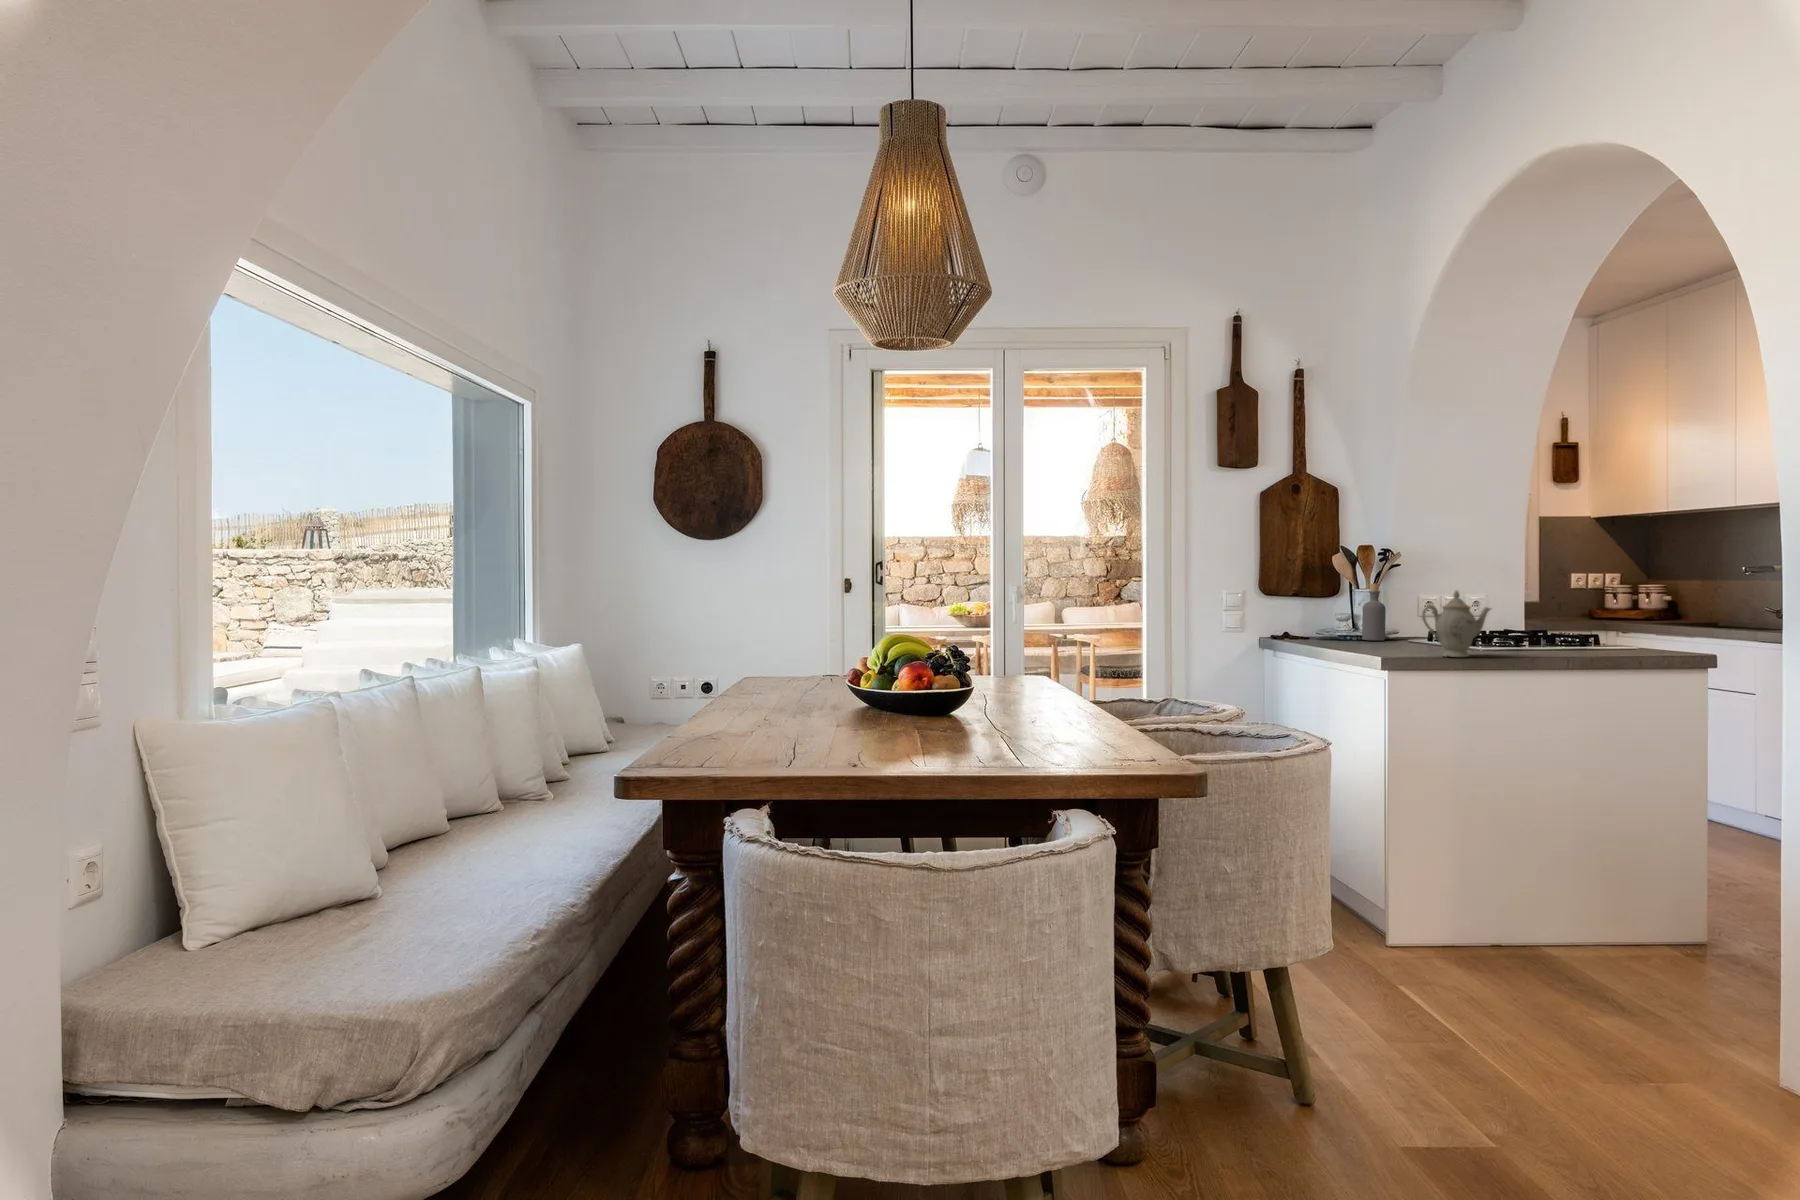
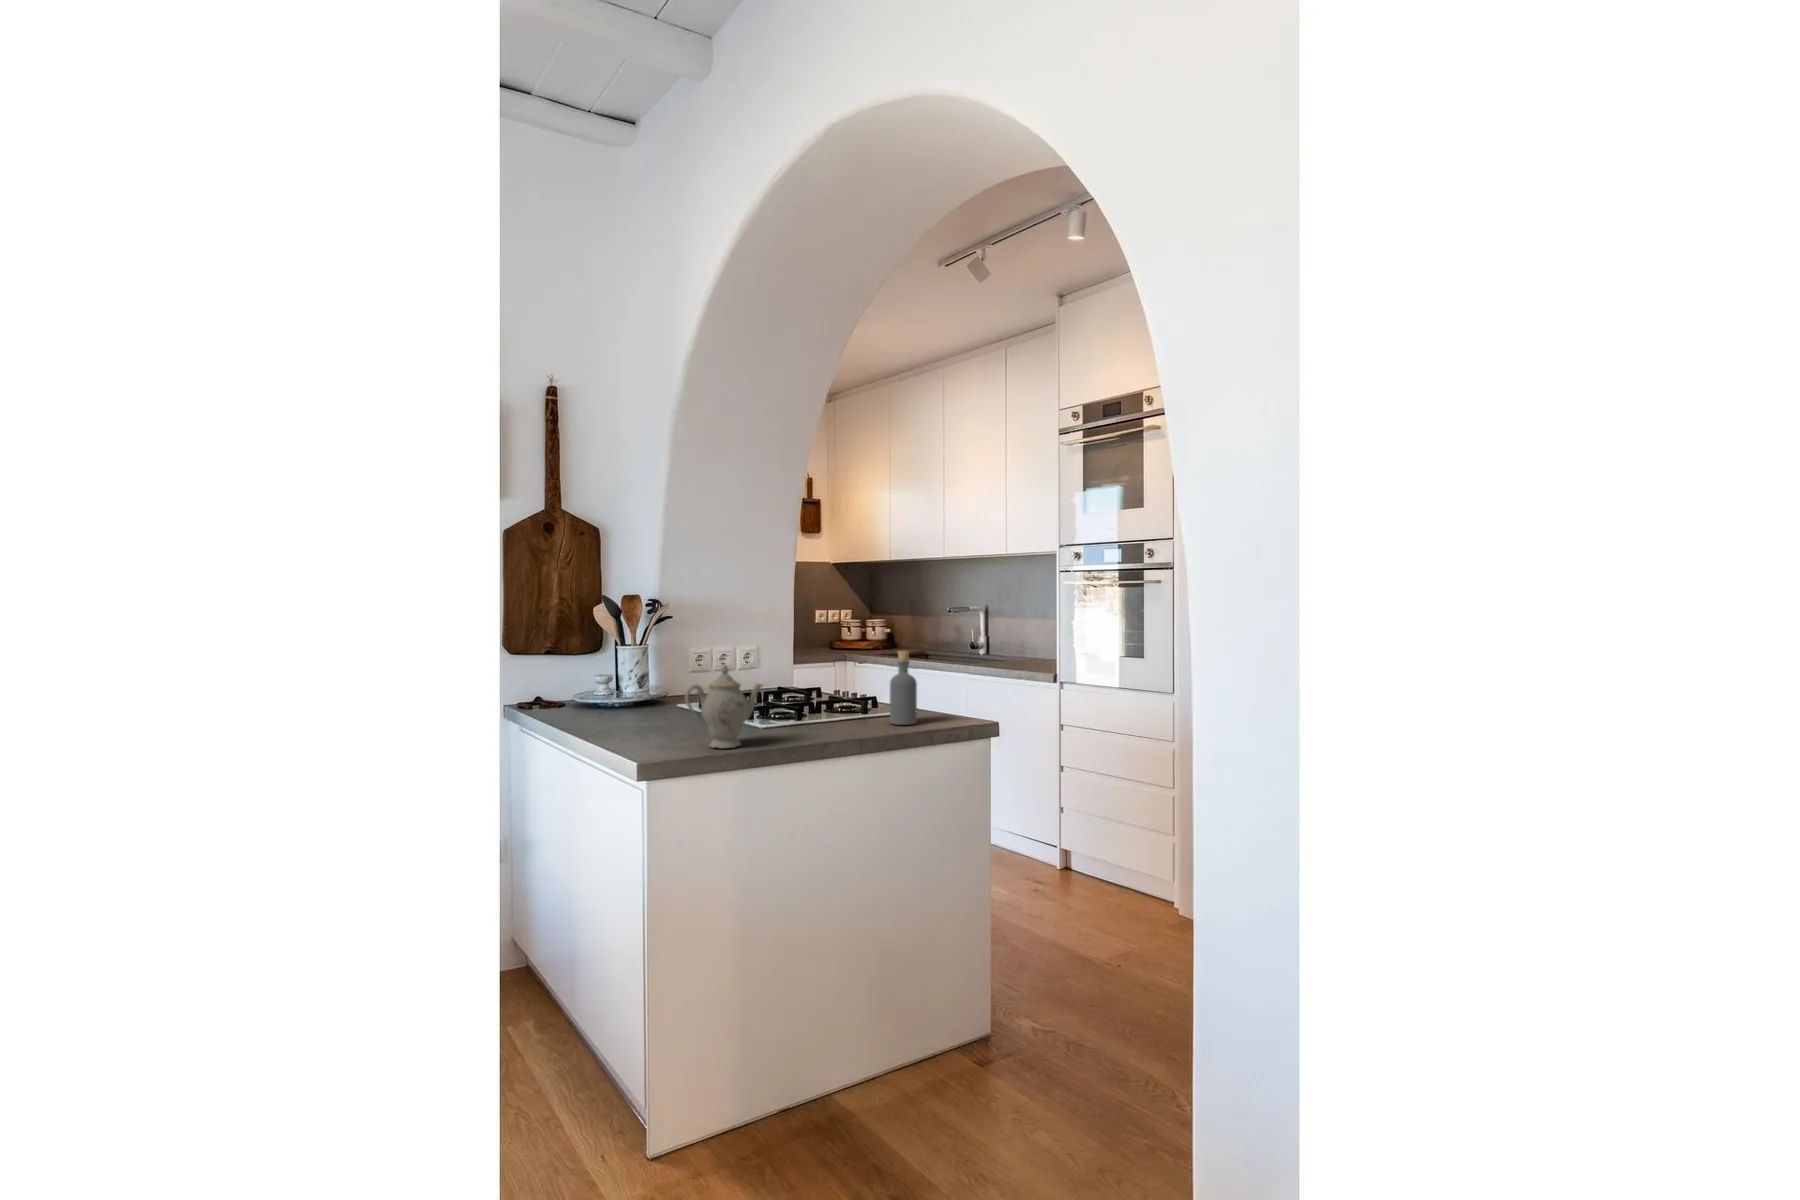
bottle: present [1362,584,1386,640] -> present [890,651,917,725]

